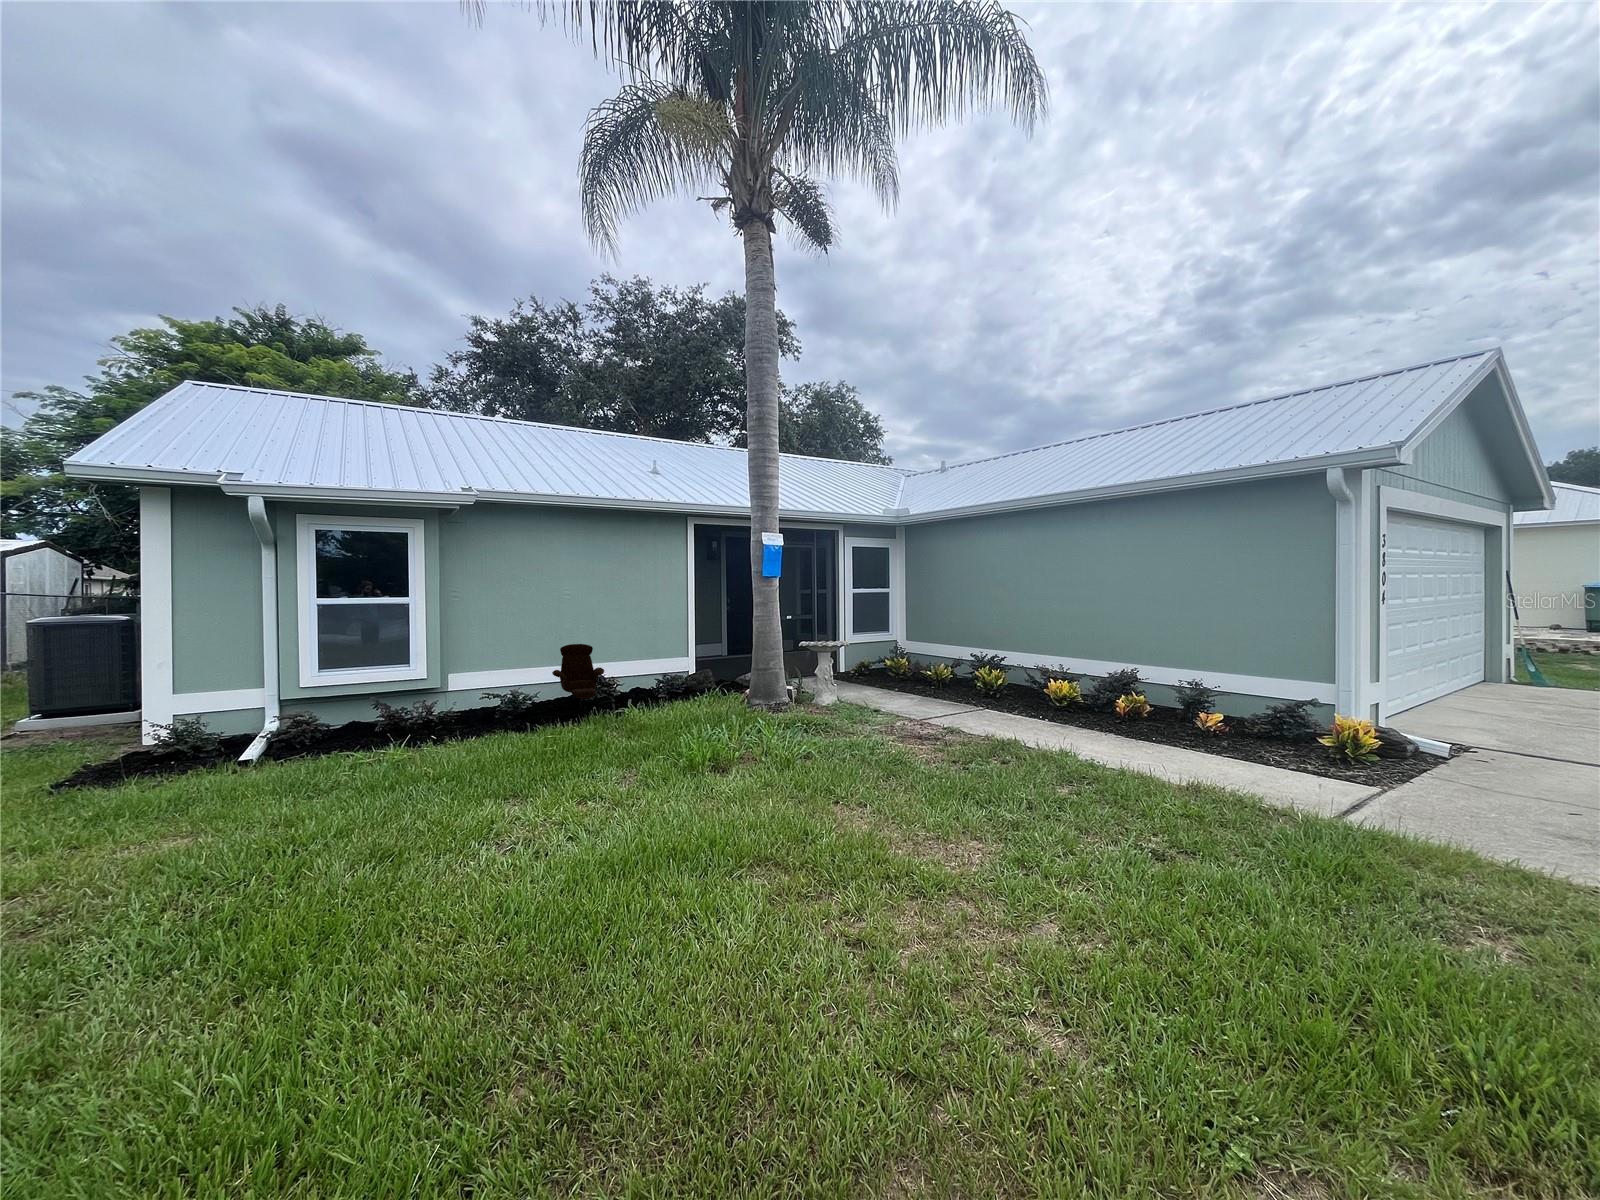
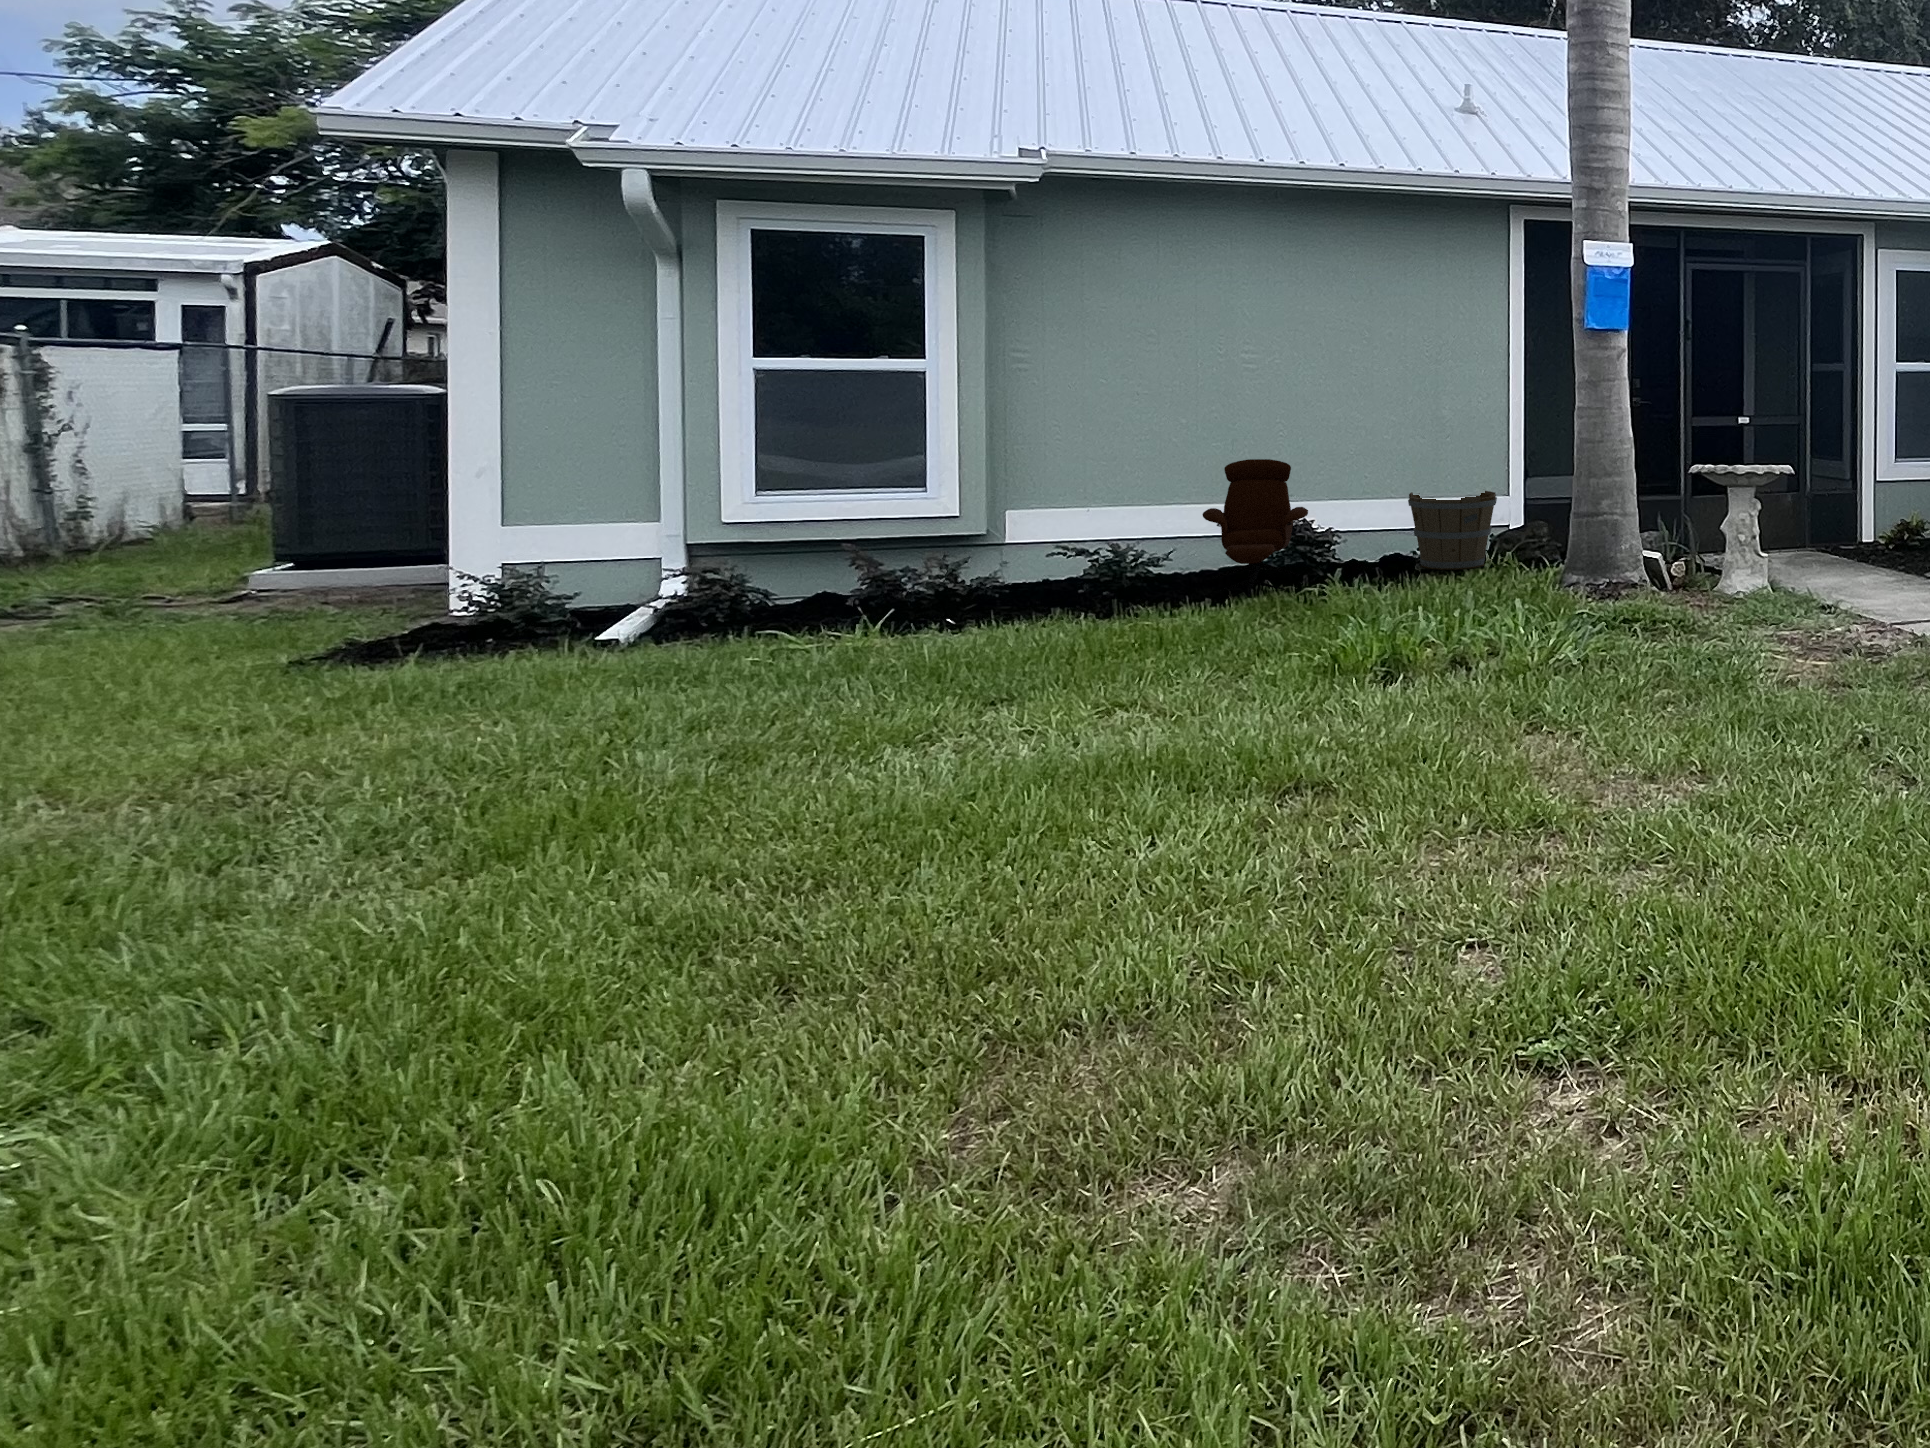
wooden bucket: none [648,655,691,696] -> present [1408,491,1497,570]

